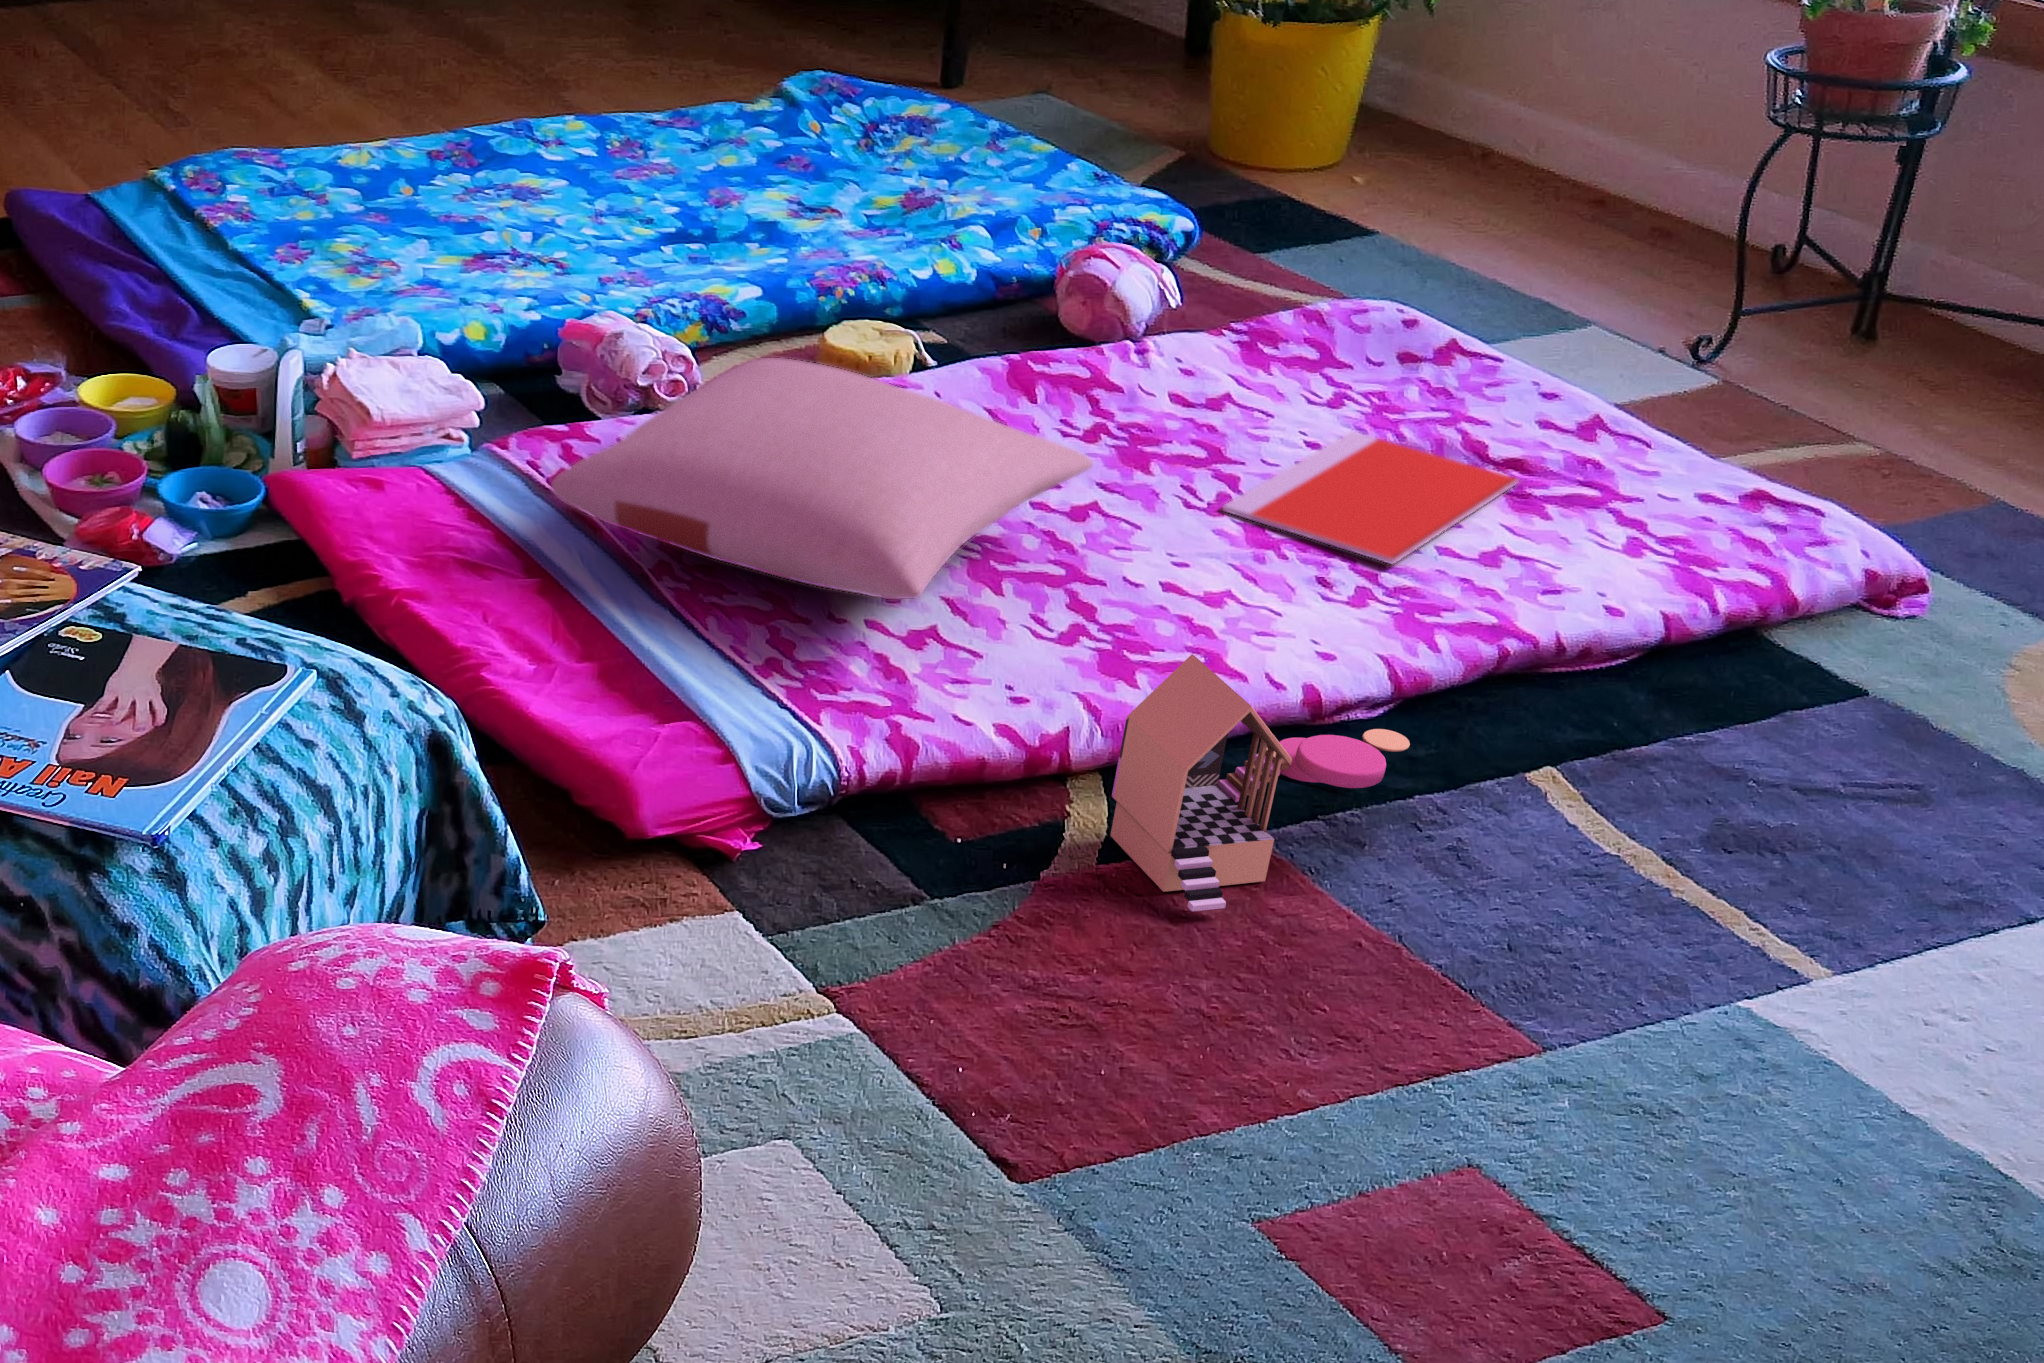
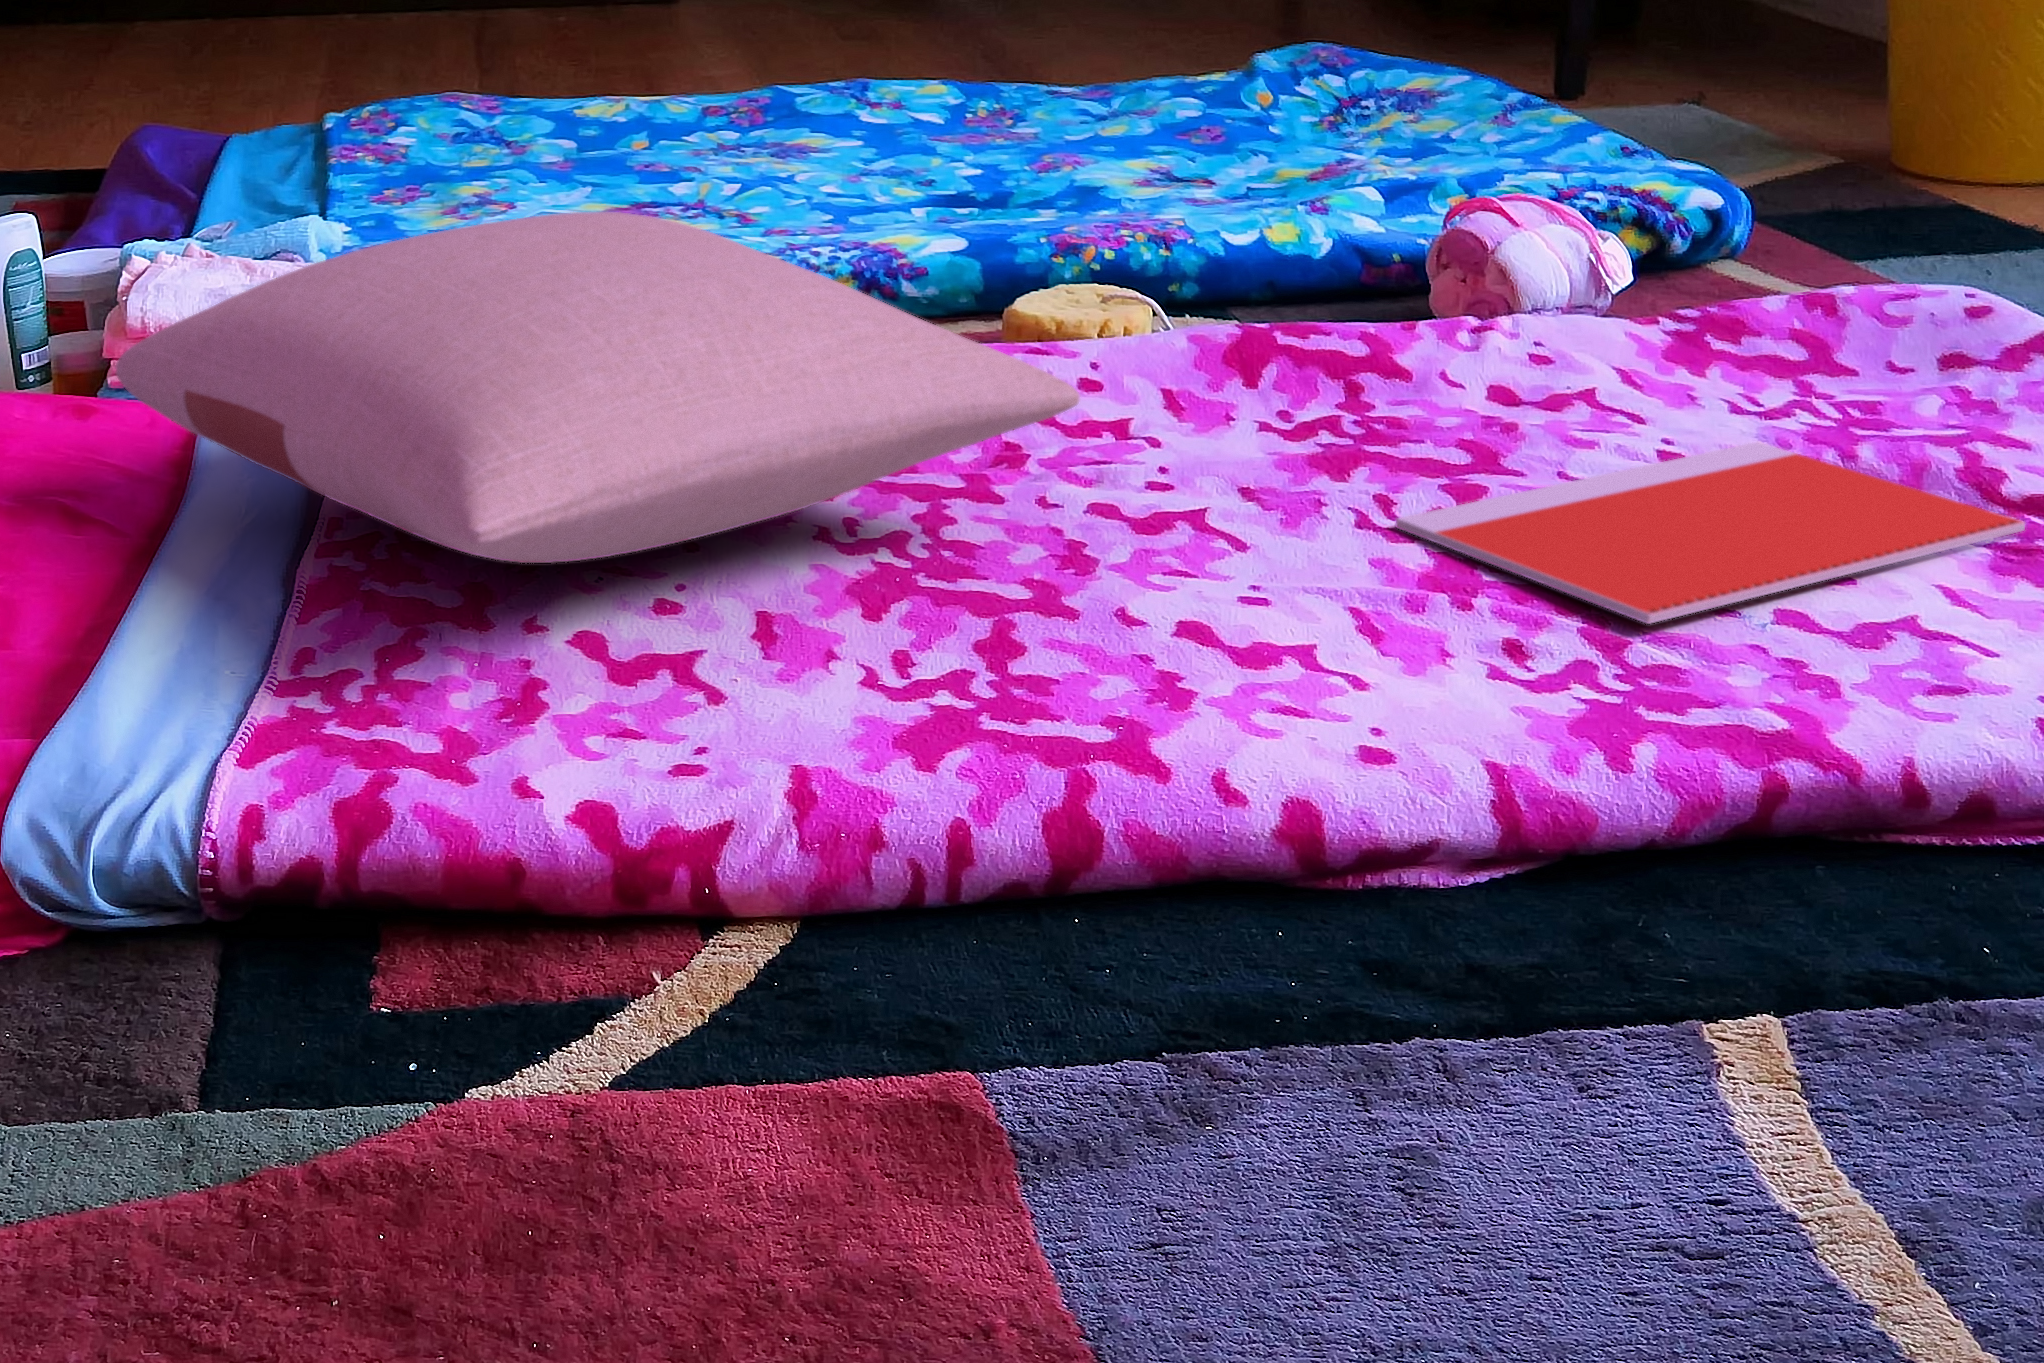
toy house: present [1110,654,1410,911] -> none [658,642,1305,1203]

